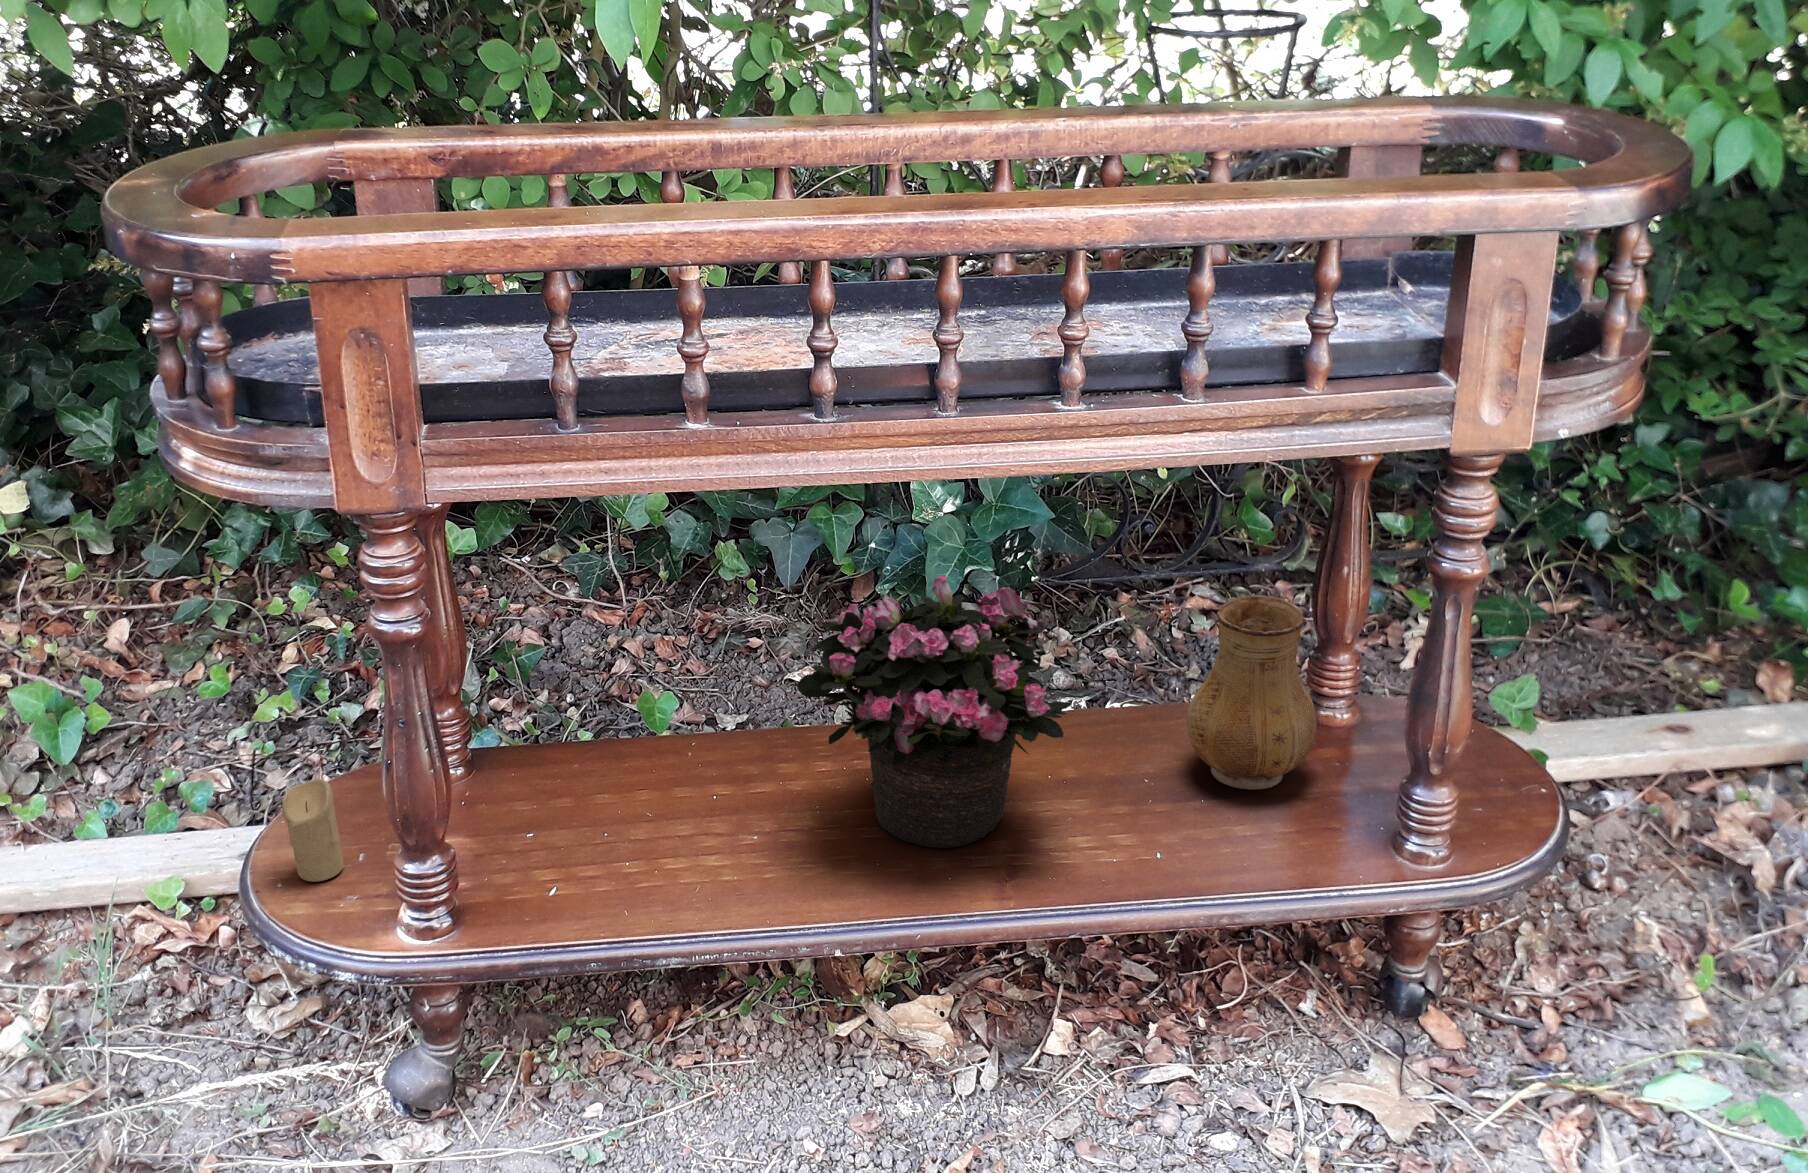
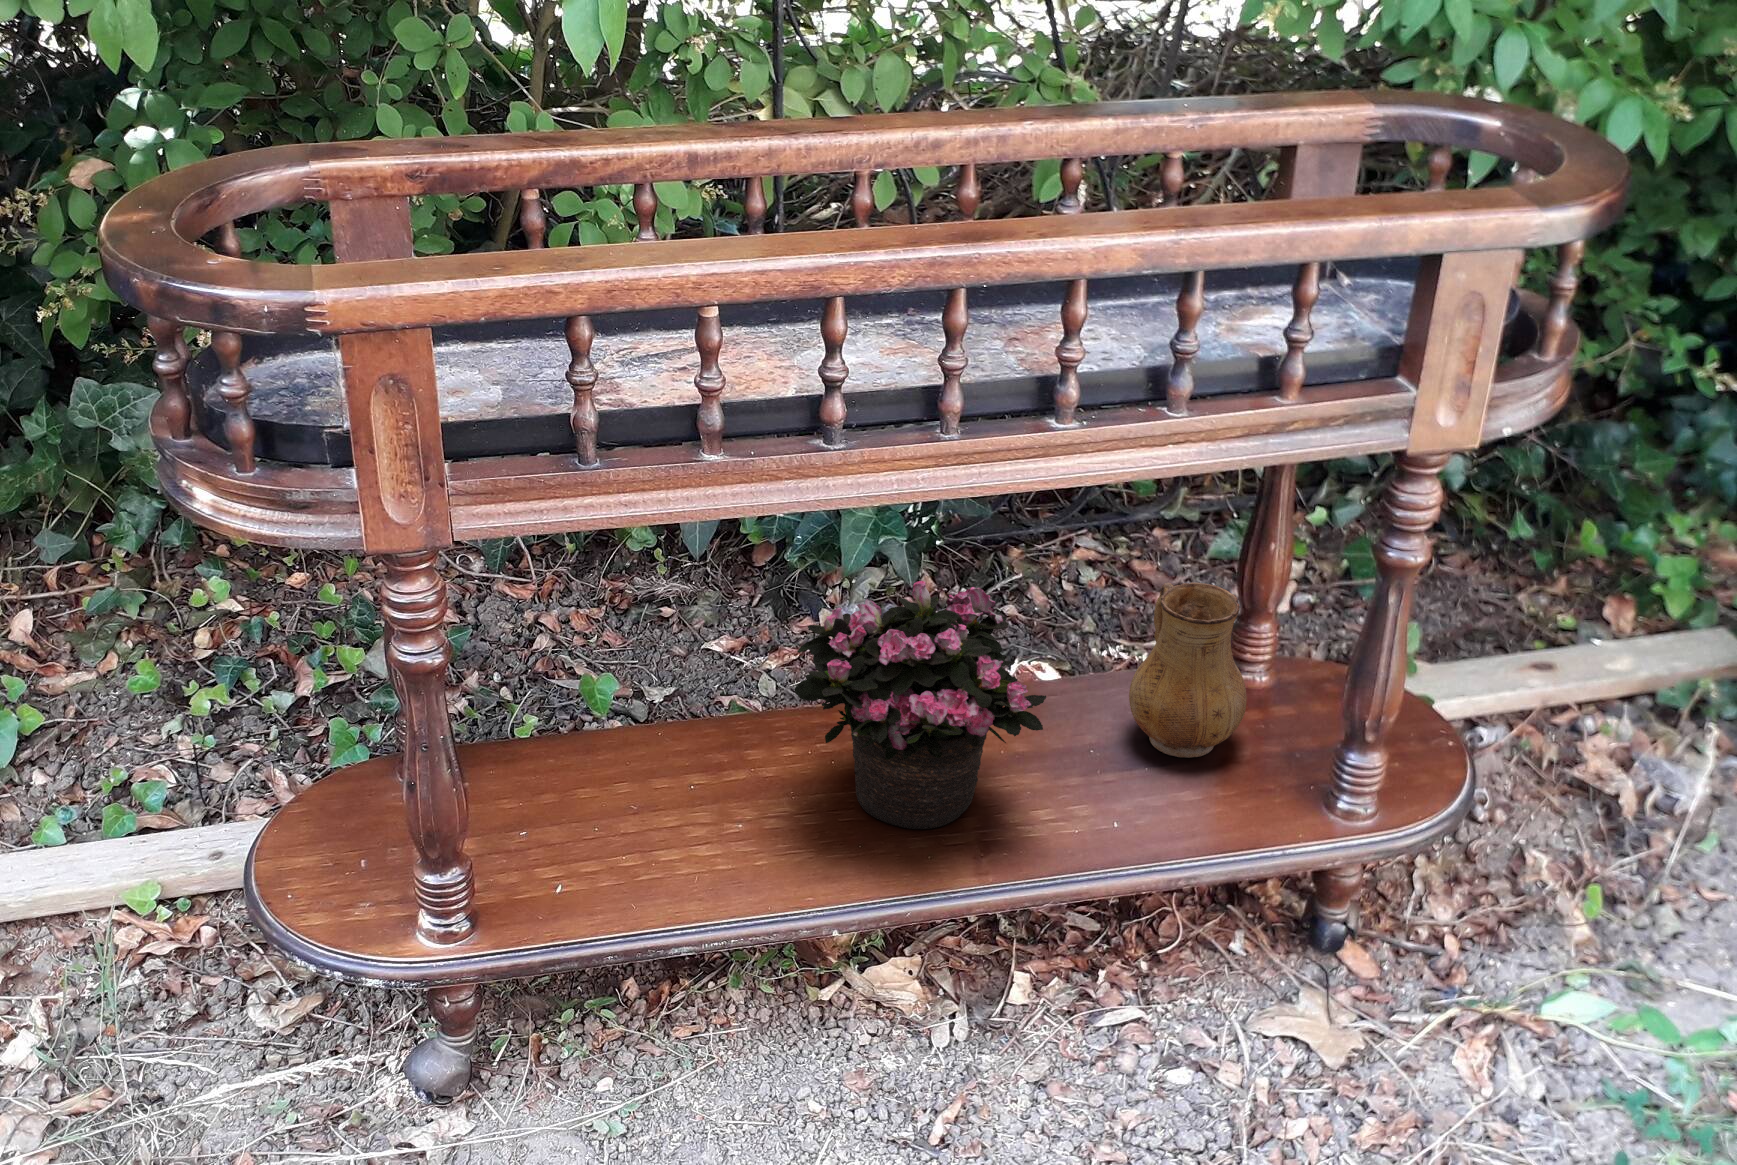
candle: present [282,779,344,882] -> none [308,797,364,894]

